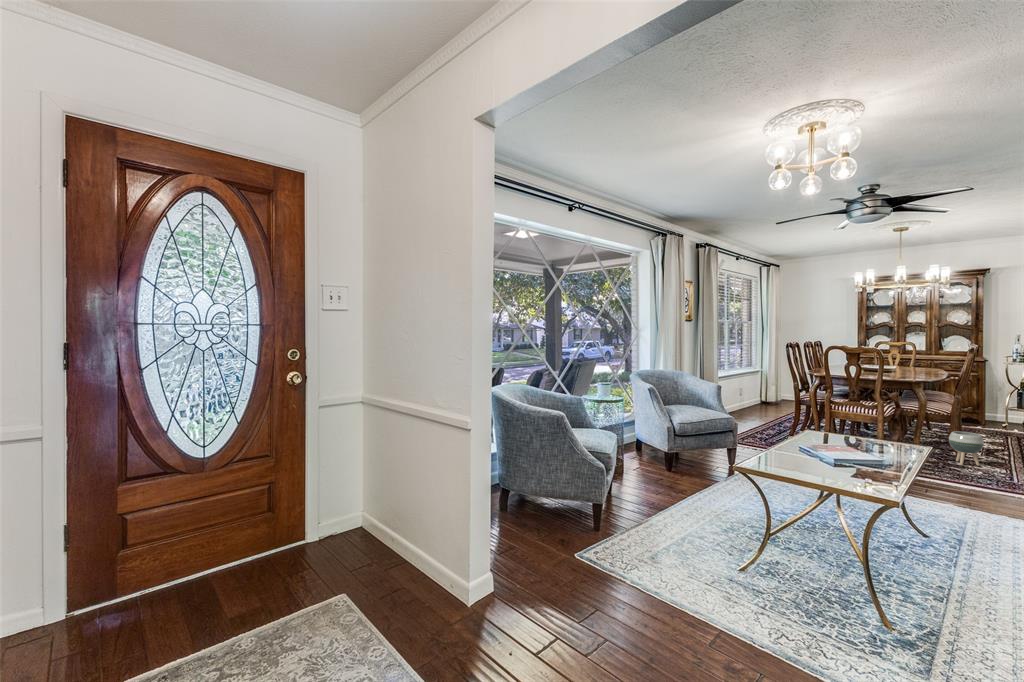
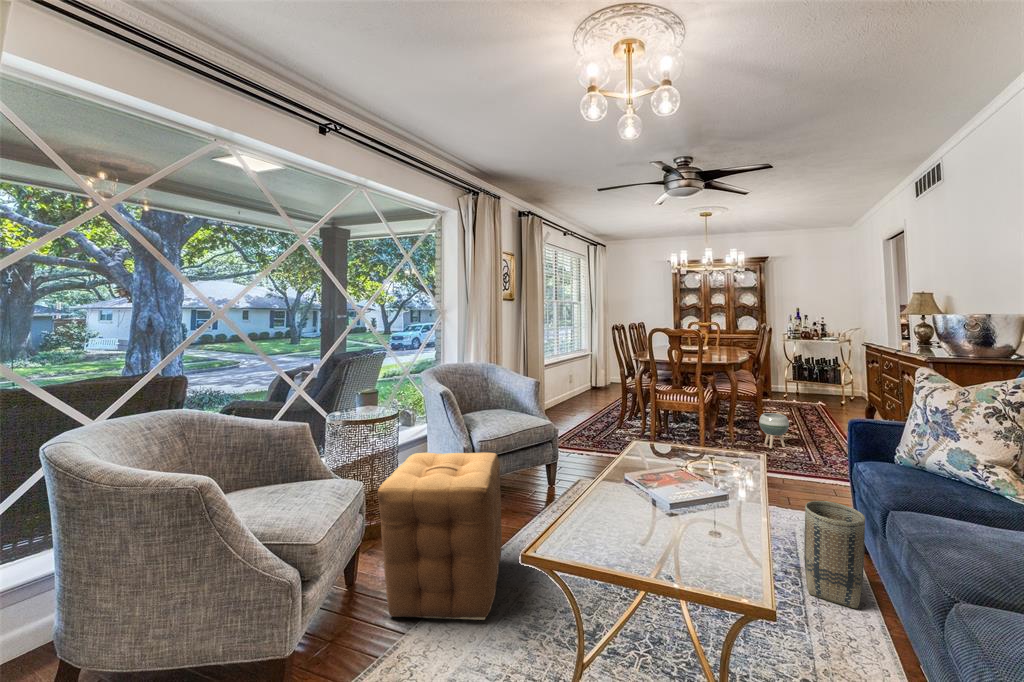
ottoman: none [633,422,705,521] -> present [378,453,502,620]
basket: none [950,478,1001,554] -> present [804,501,865,609]

